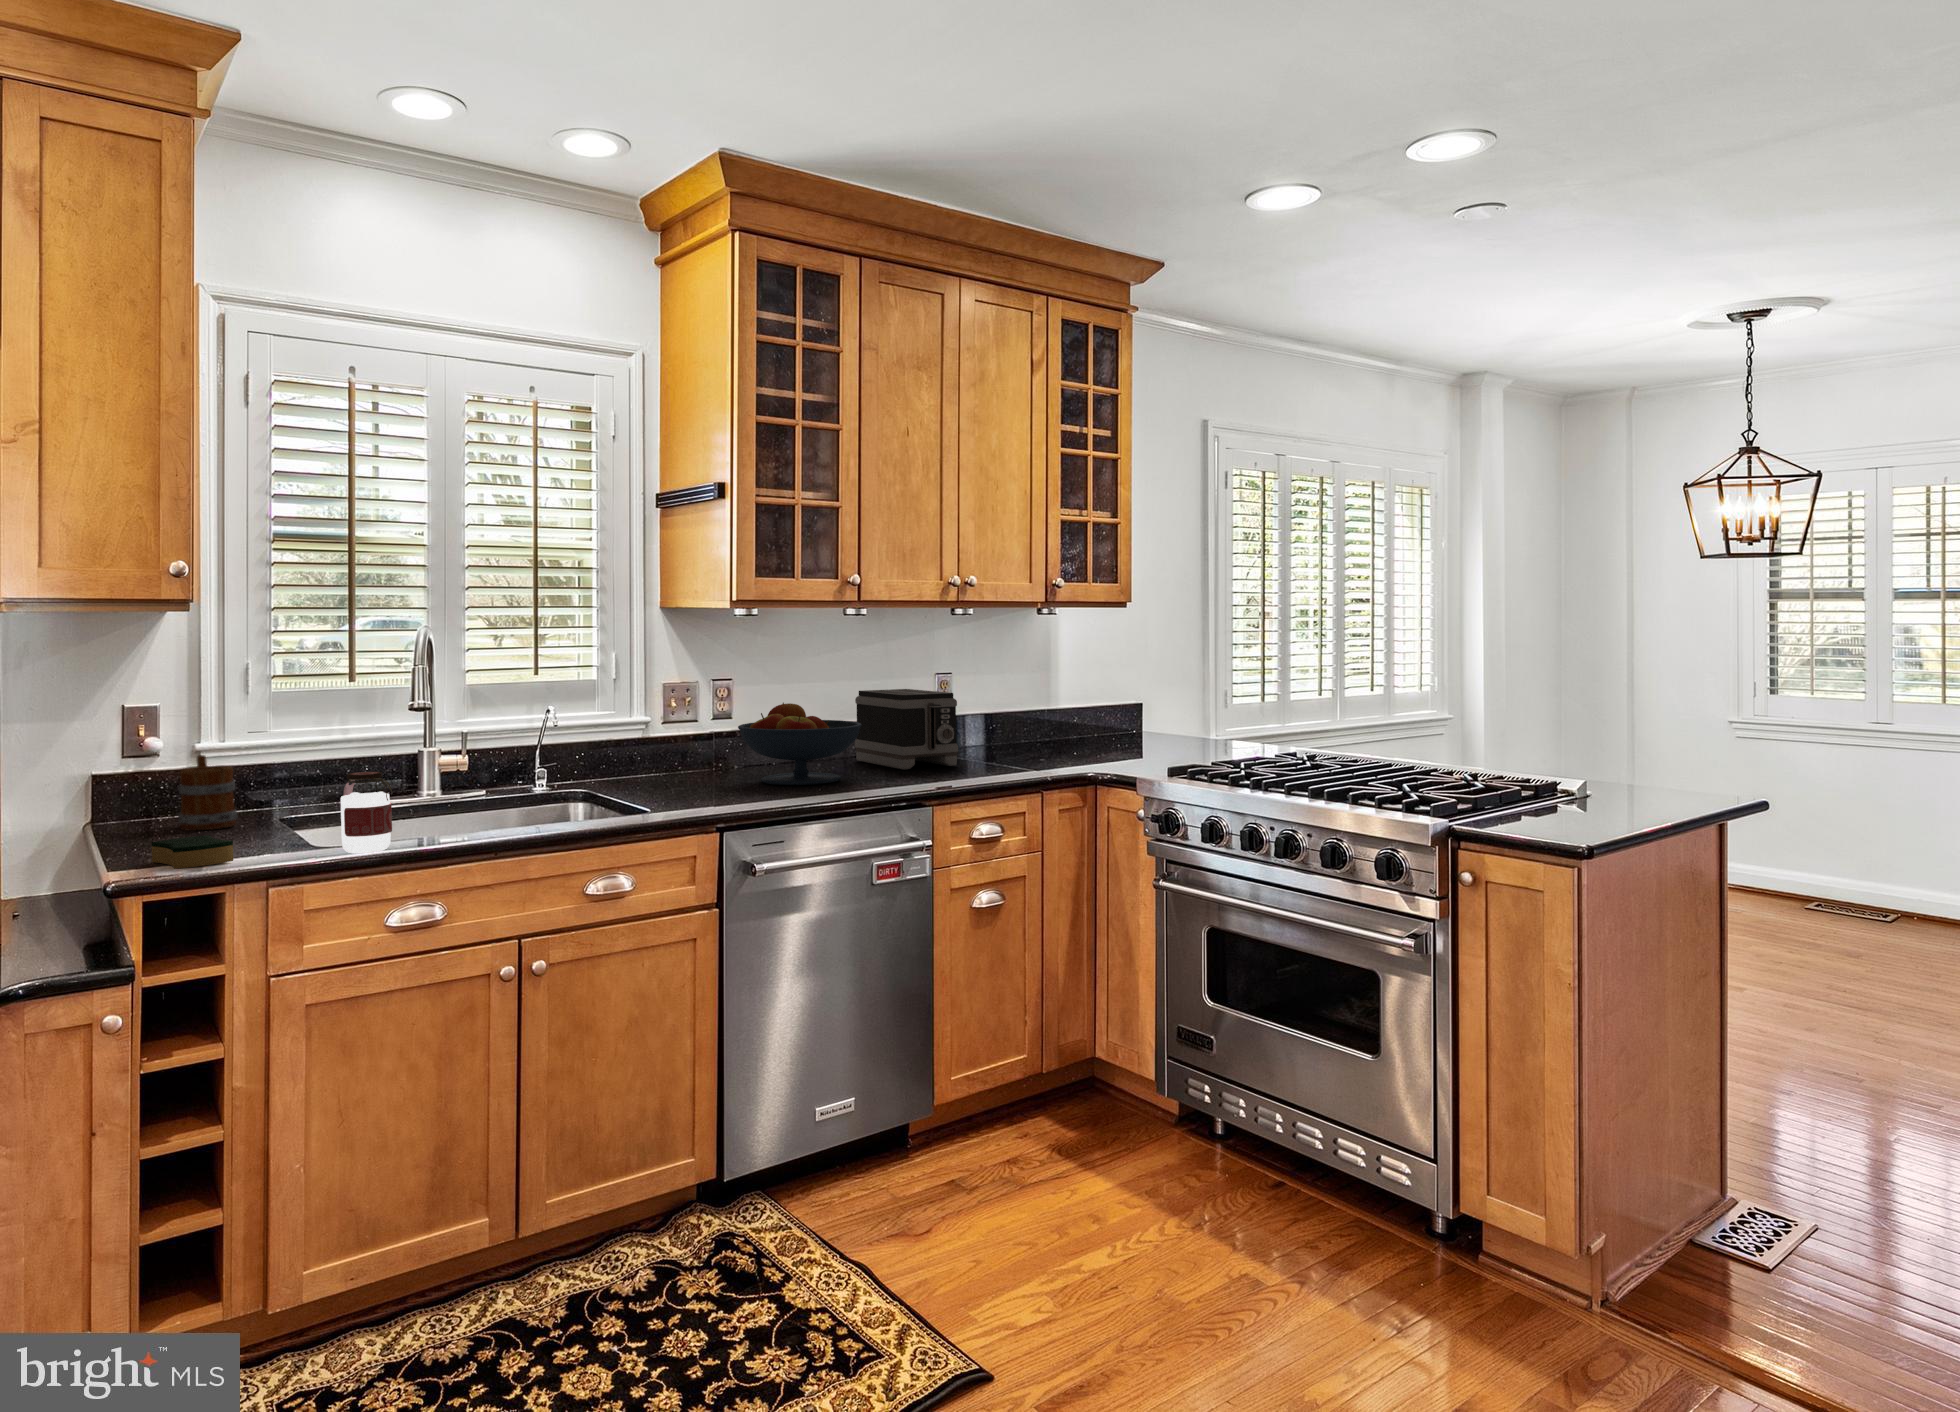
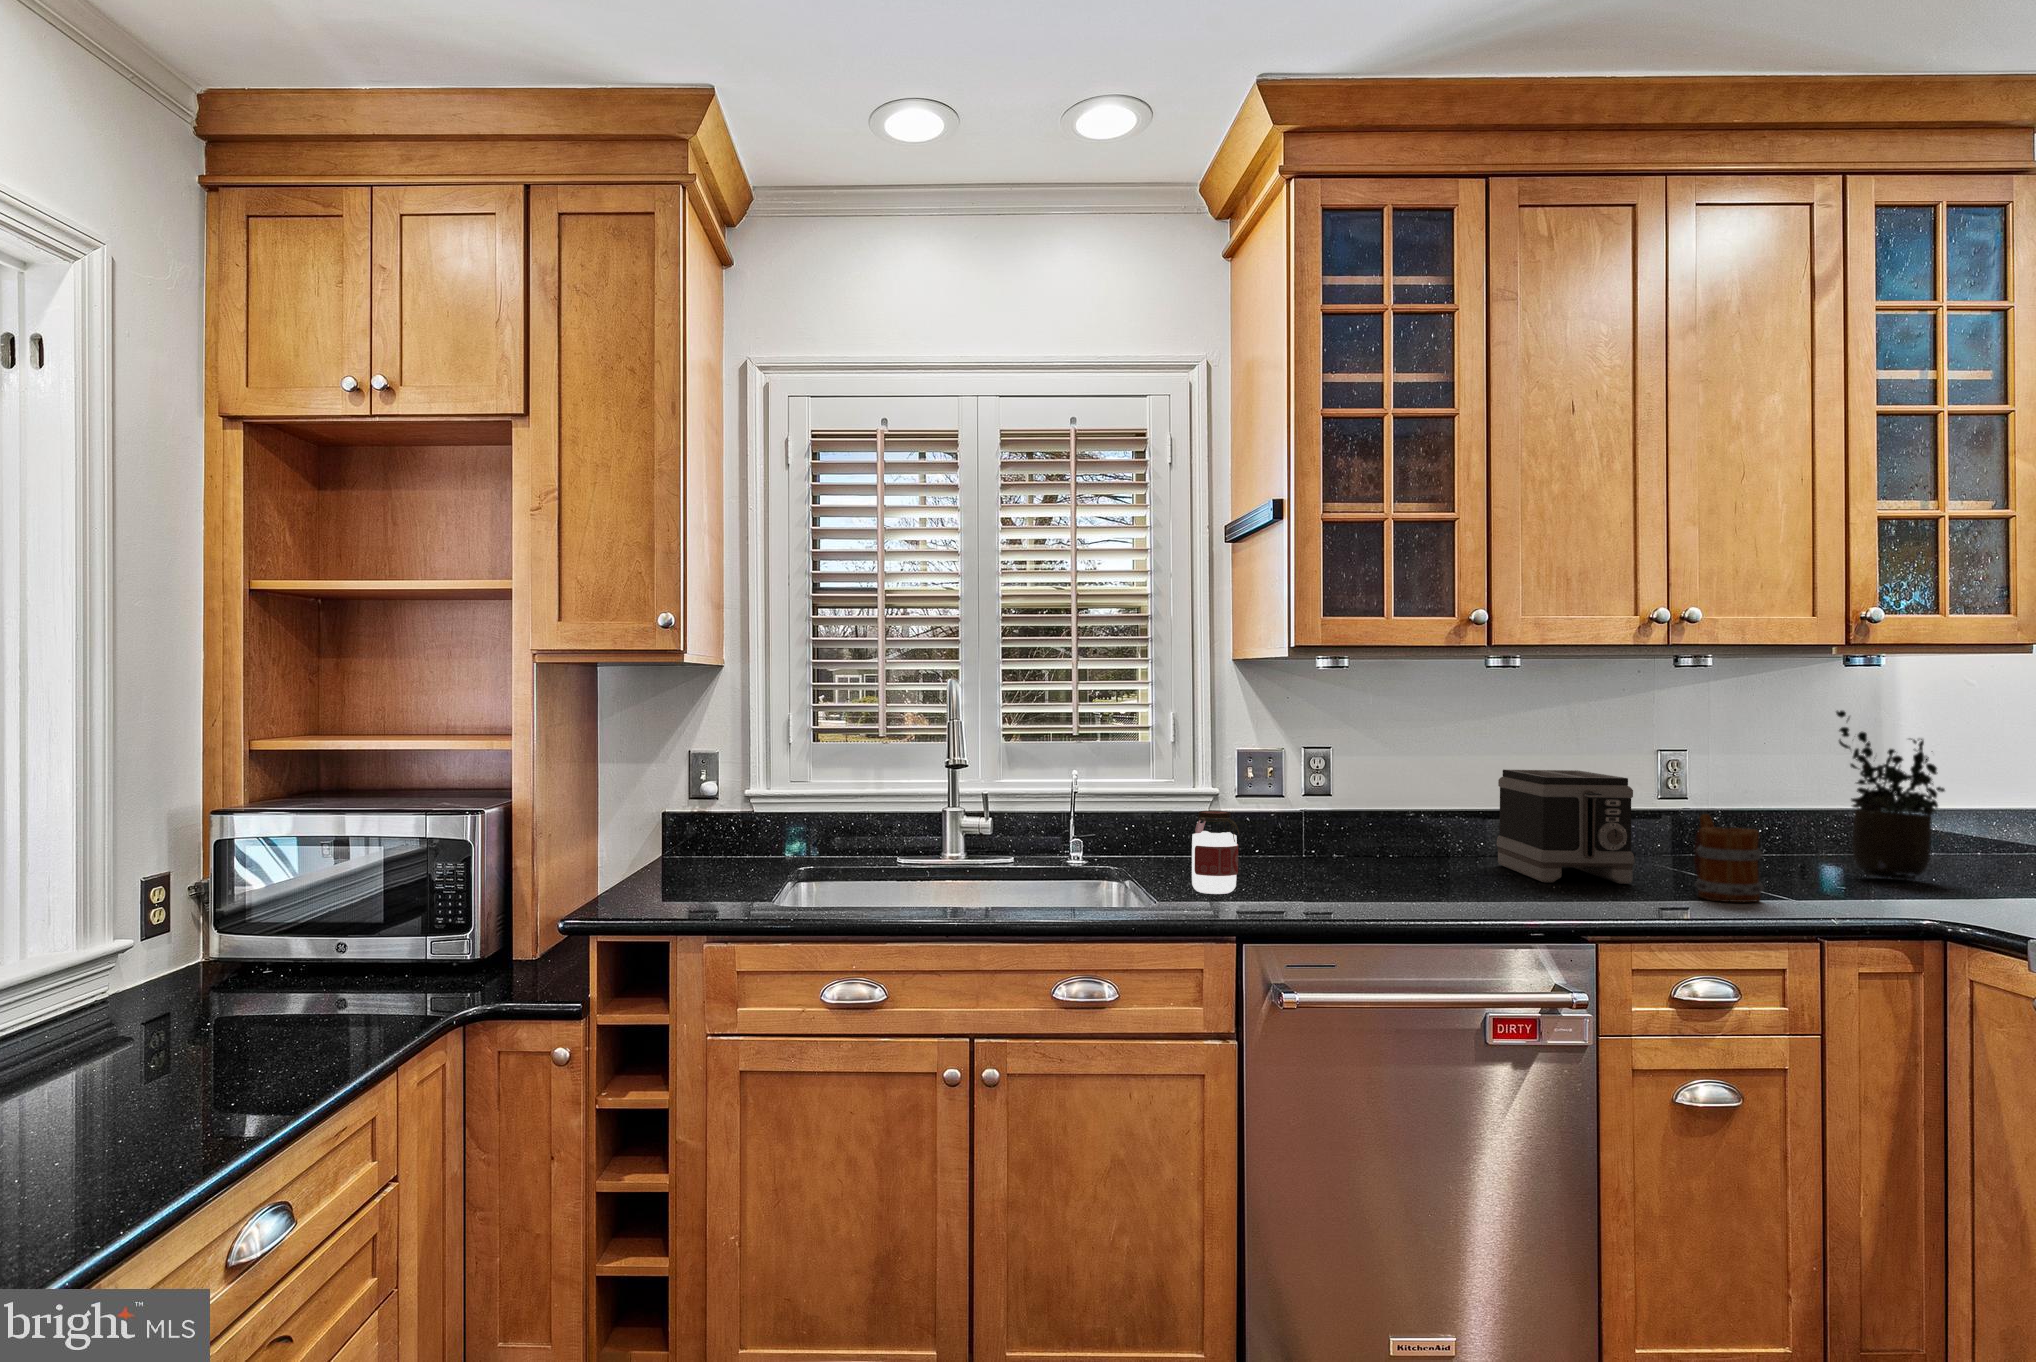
potted plant: none [1055,641,1117,749] -> present [1836,711,1945,880]
fruit bowl: present [738,703,862,785] -> none [1298,779,1465,890]
mug: present [178,755,237,831] -> present [1694,814,1764,902]
jar: present [341,772,393,854] -> present [1192,811,1240,894]
sponge: present [152,835,233,869] -> none [622,879,679,910]

